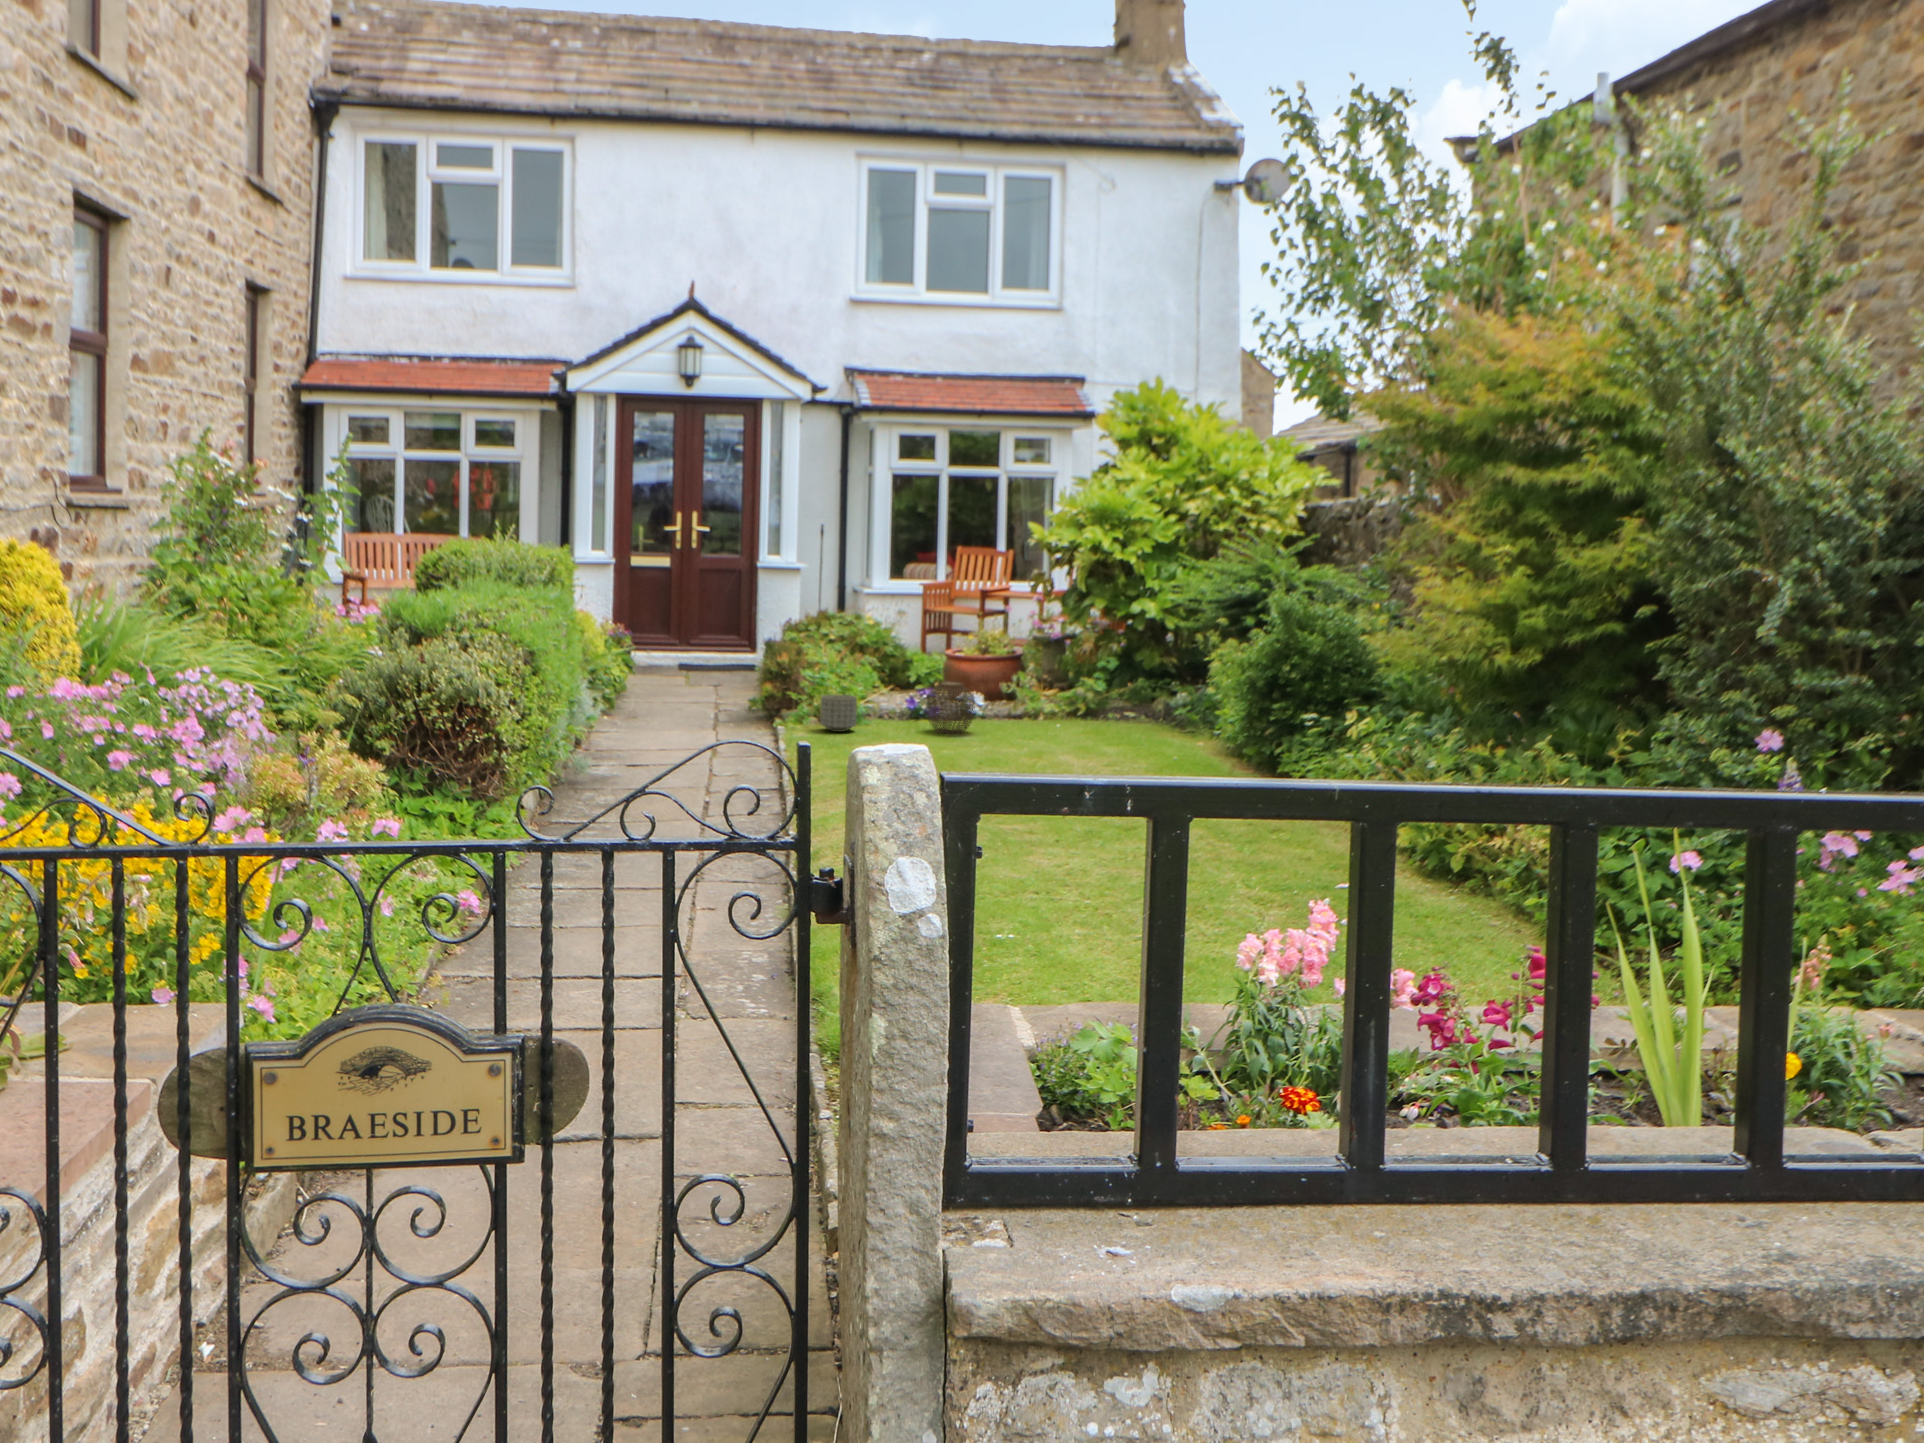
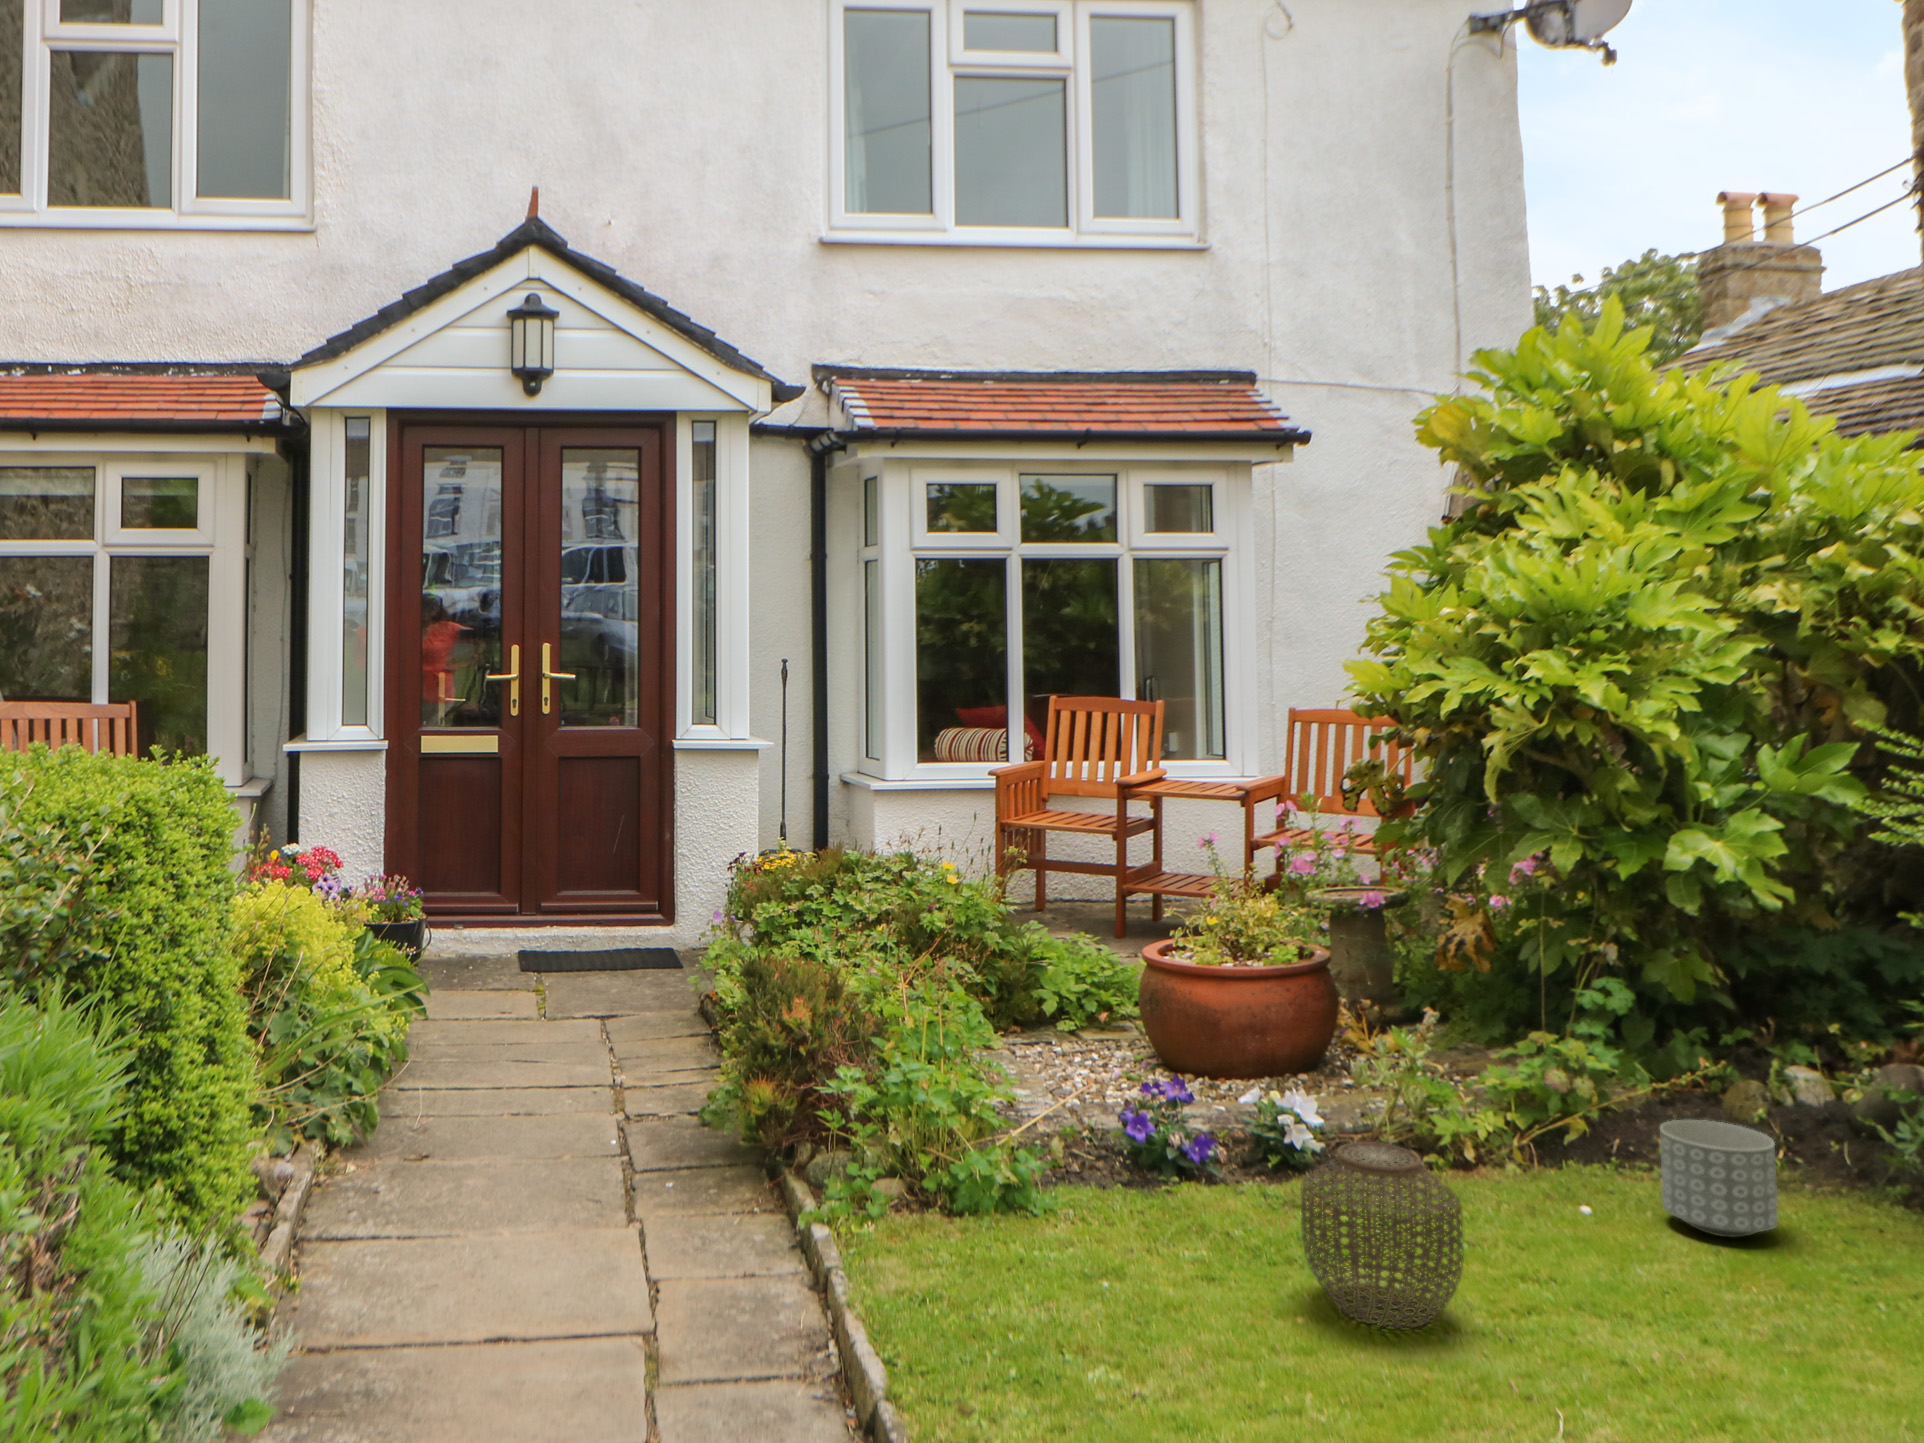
planter: present [820,695,857,732] -> present [1660,1120,1778,1238]

